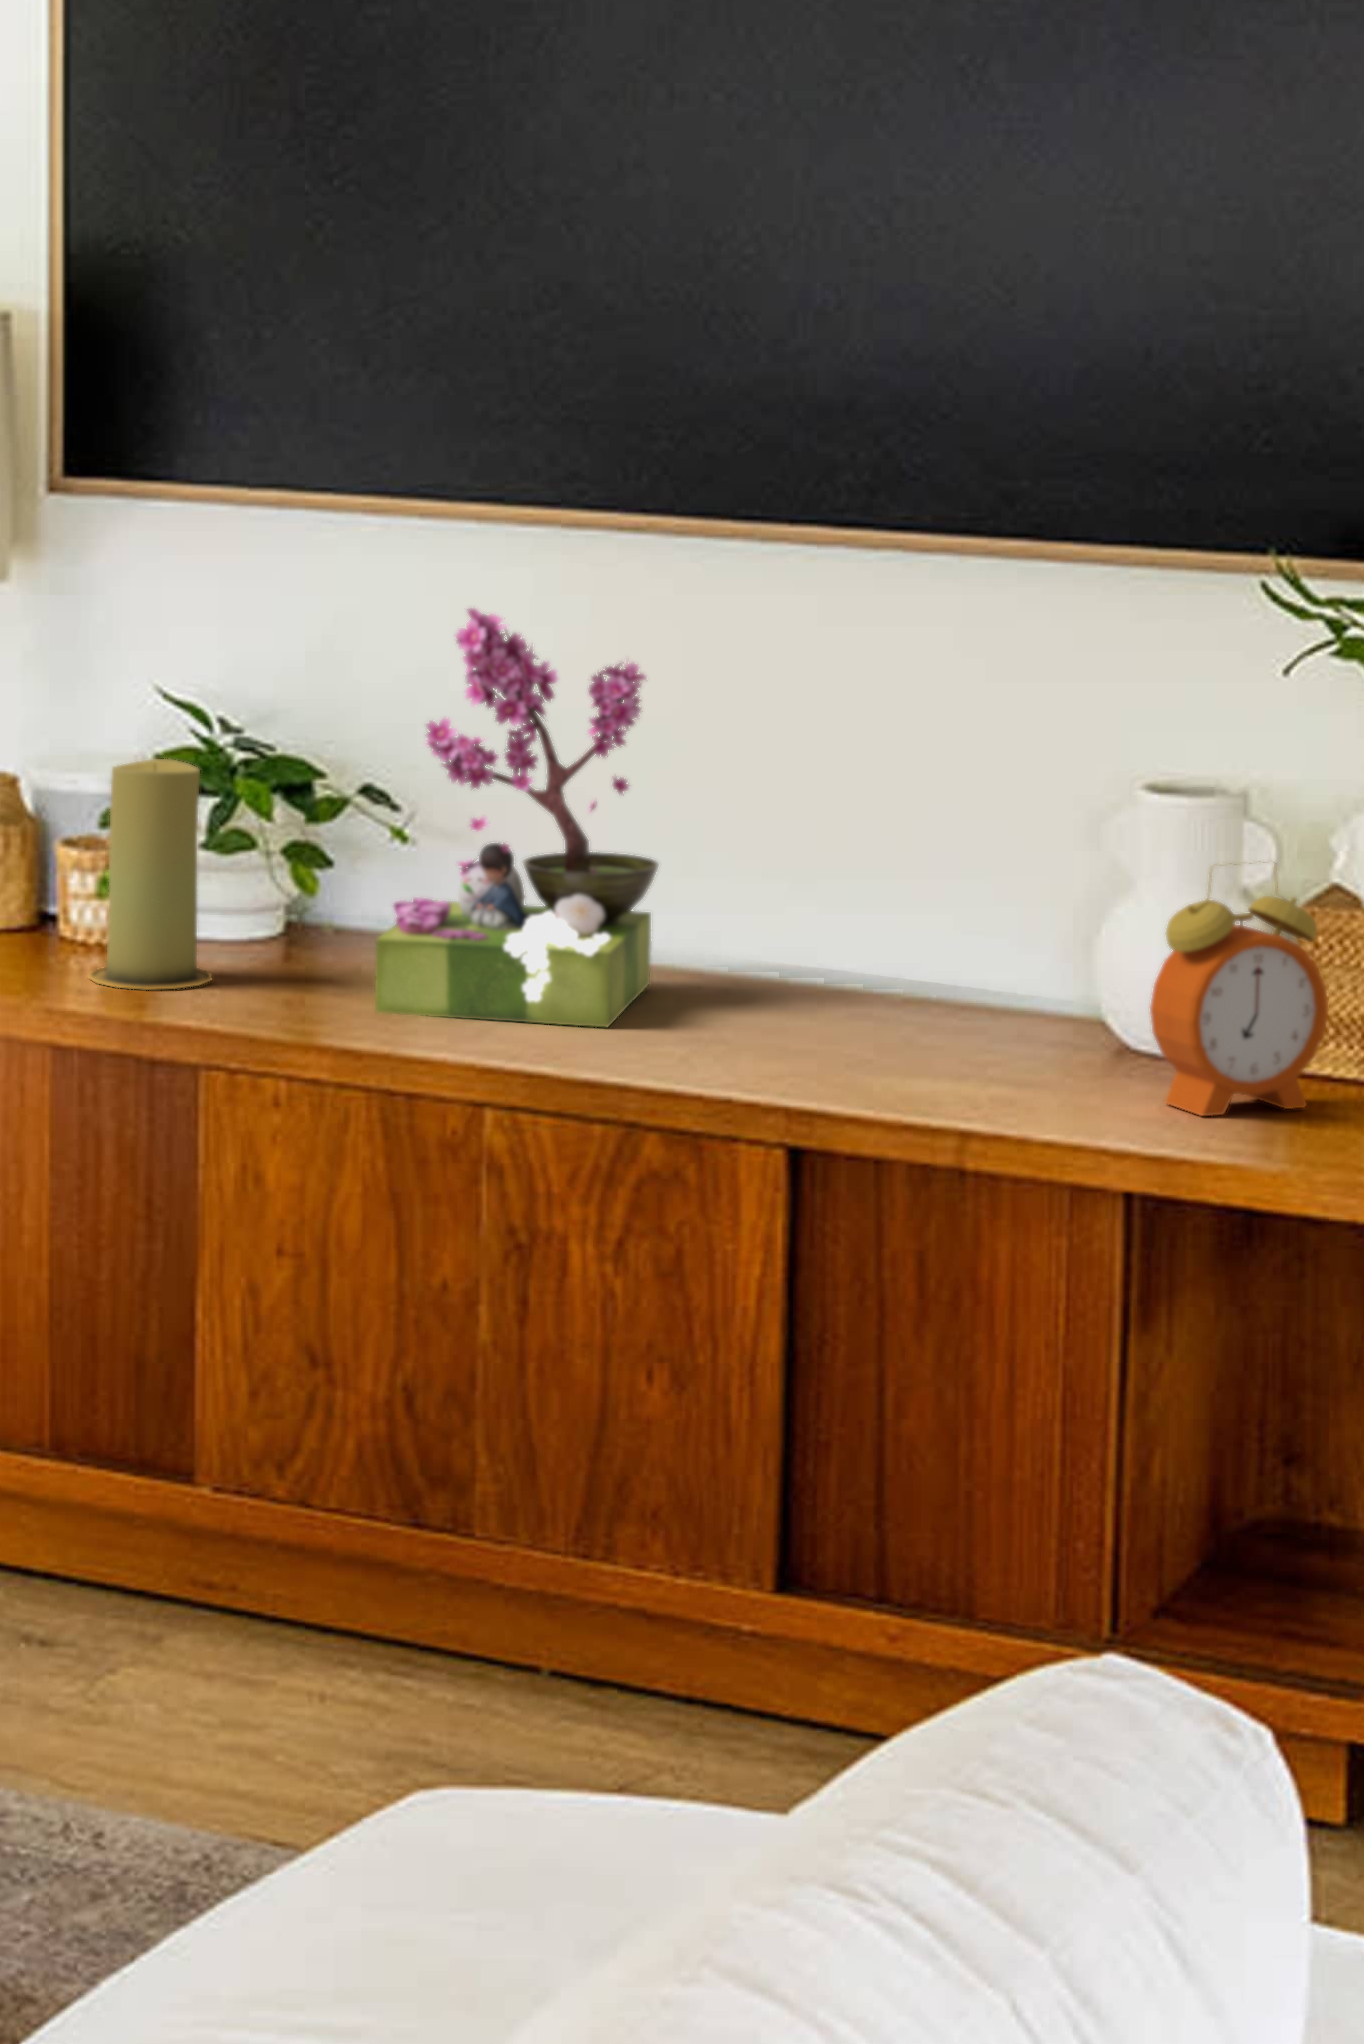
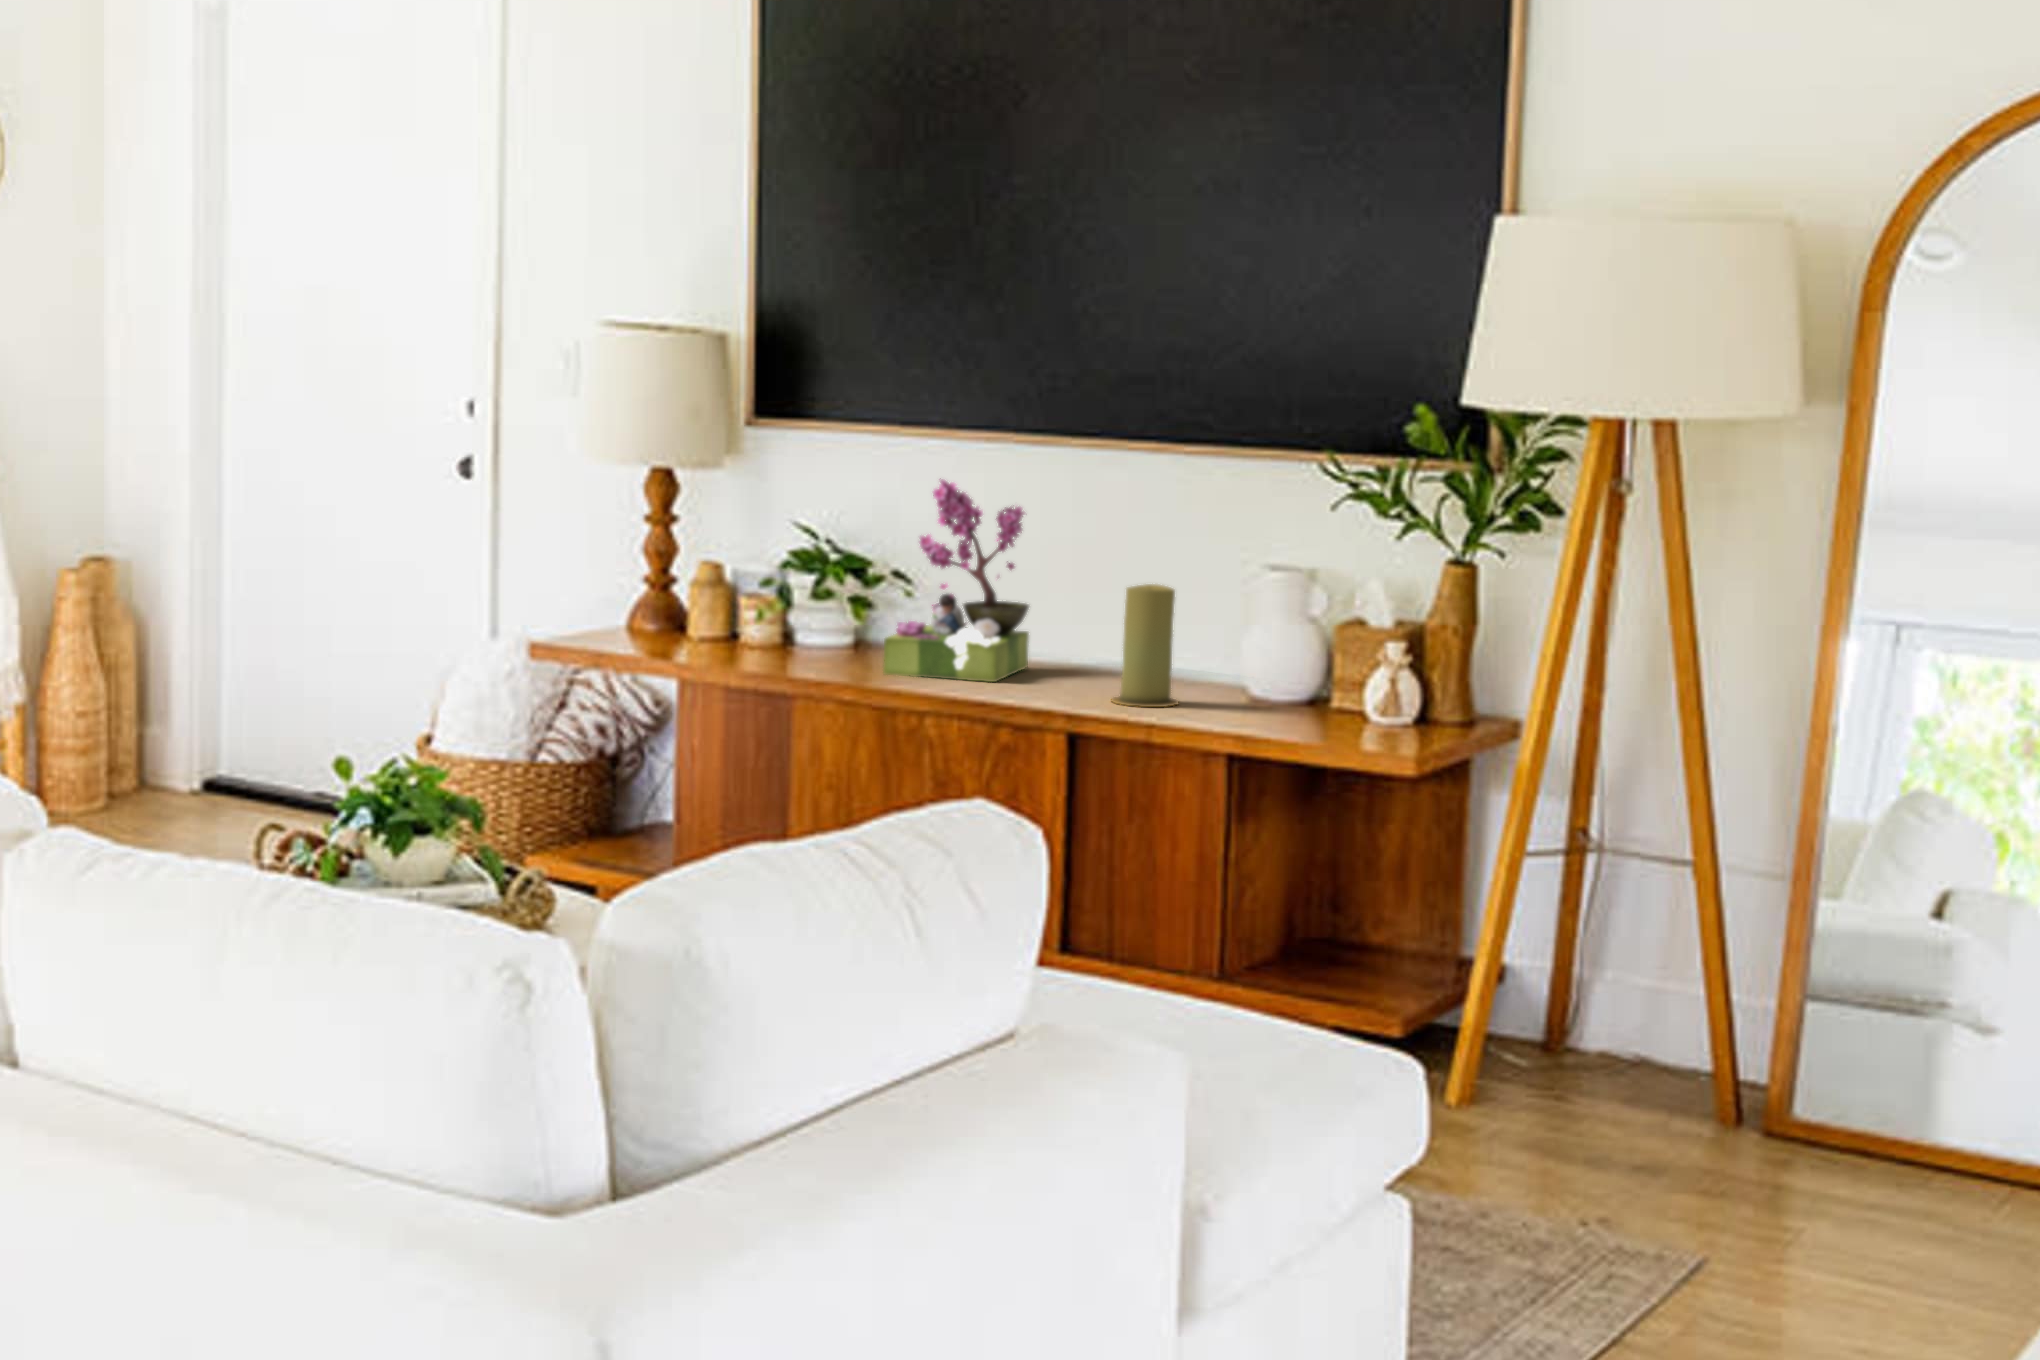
candle: present [88,759,212,990] -> present [1112,584,1178,707]
alarm clock: present [1150,862,1328,1116] -> none [1245,596,1334,720]

